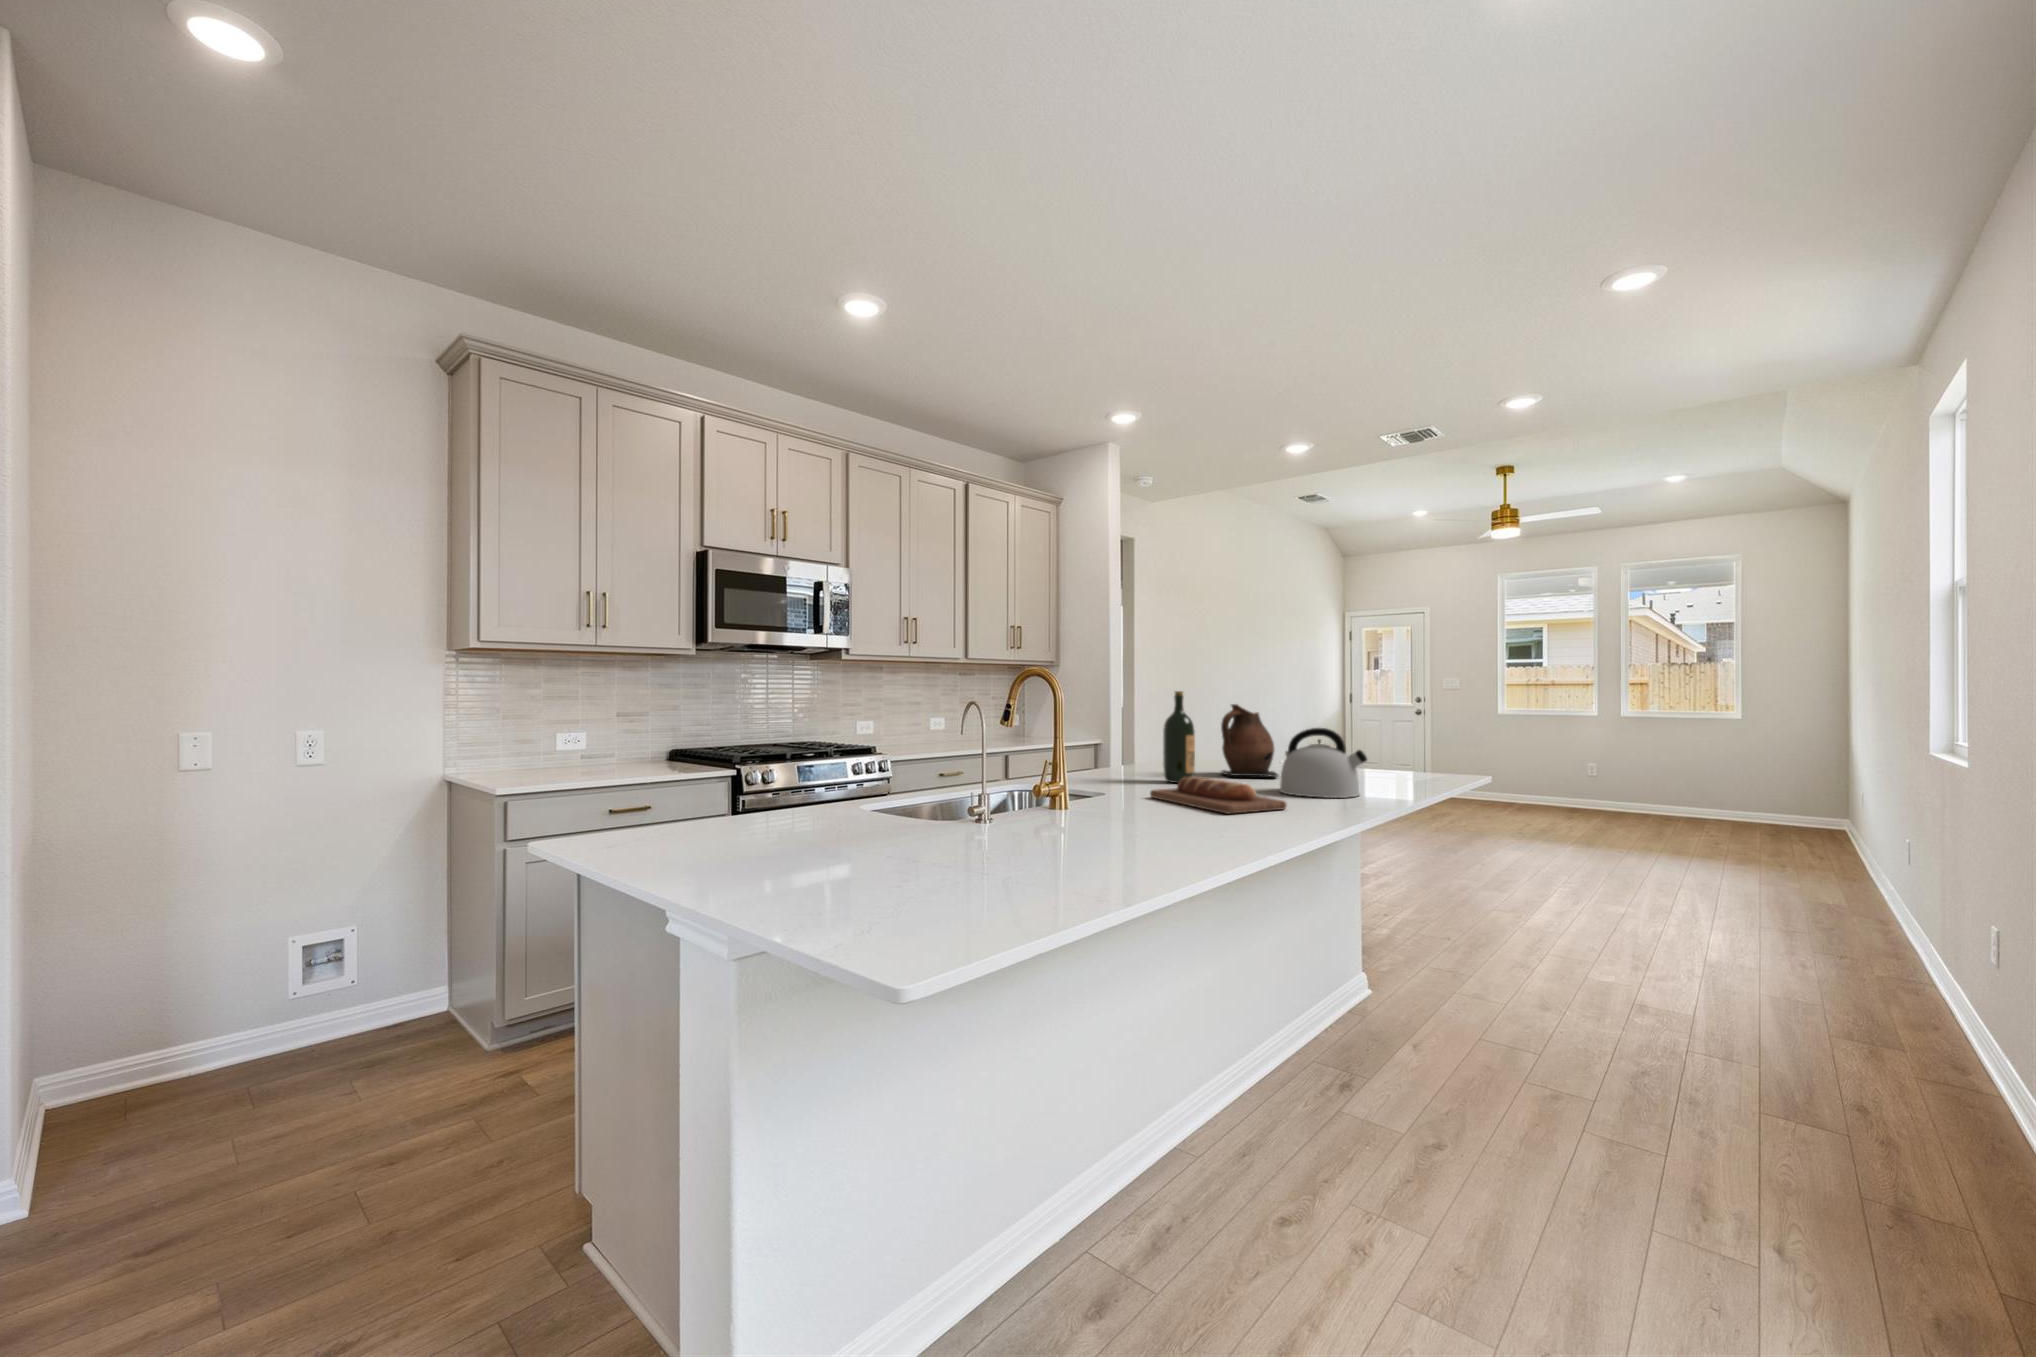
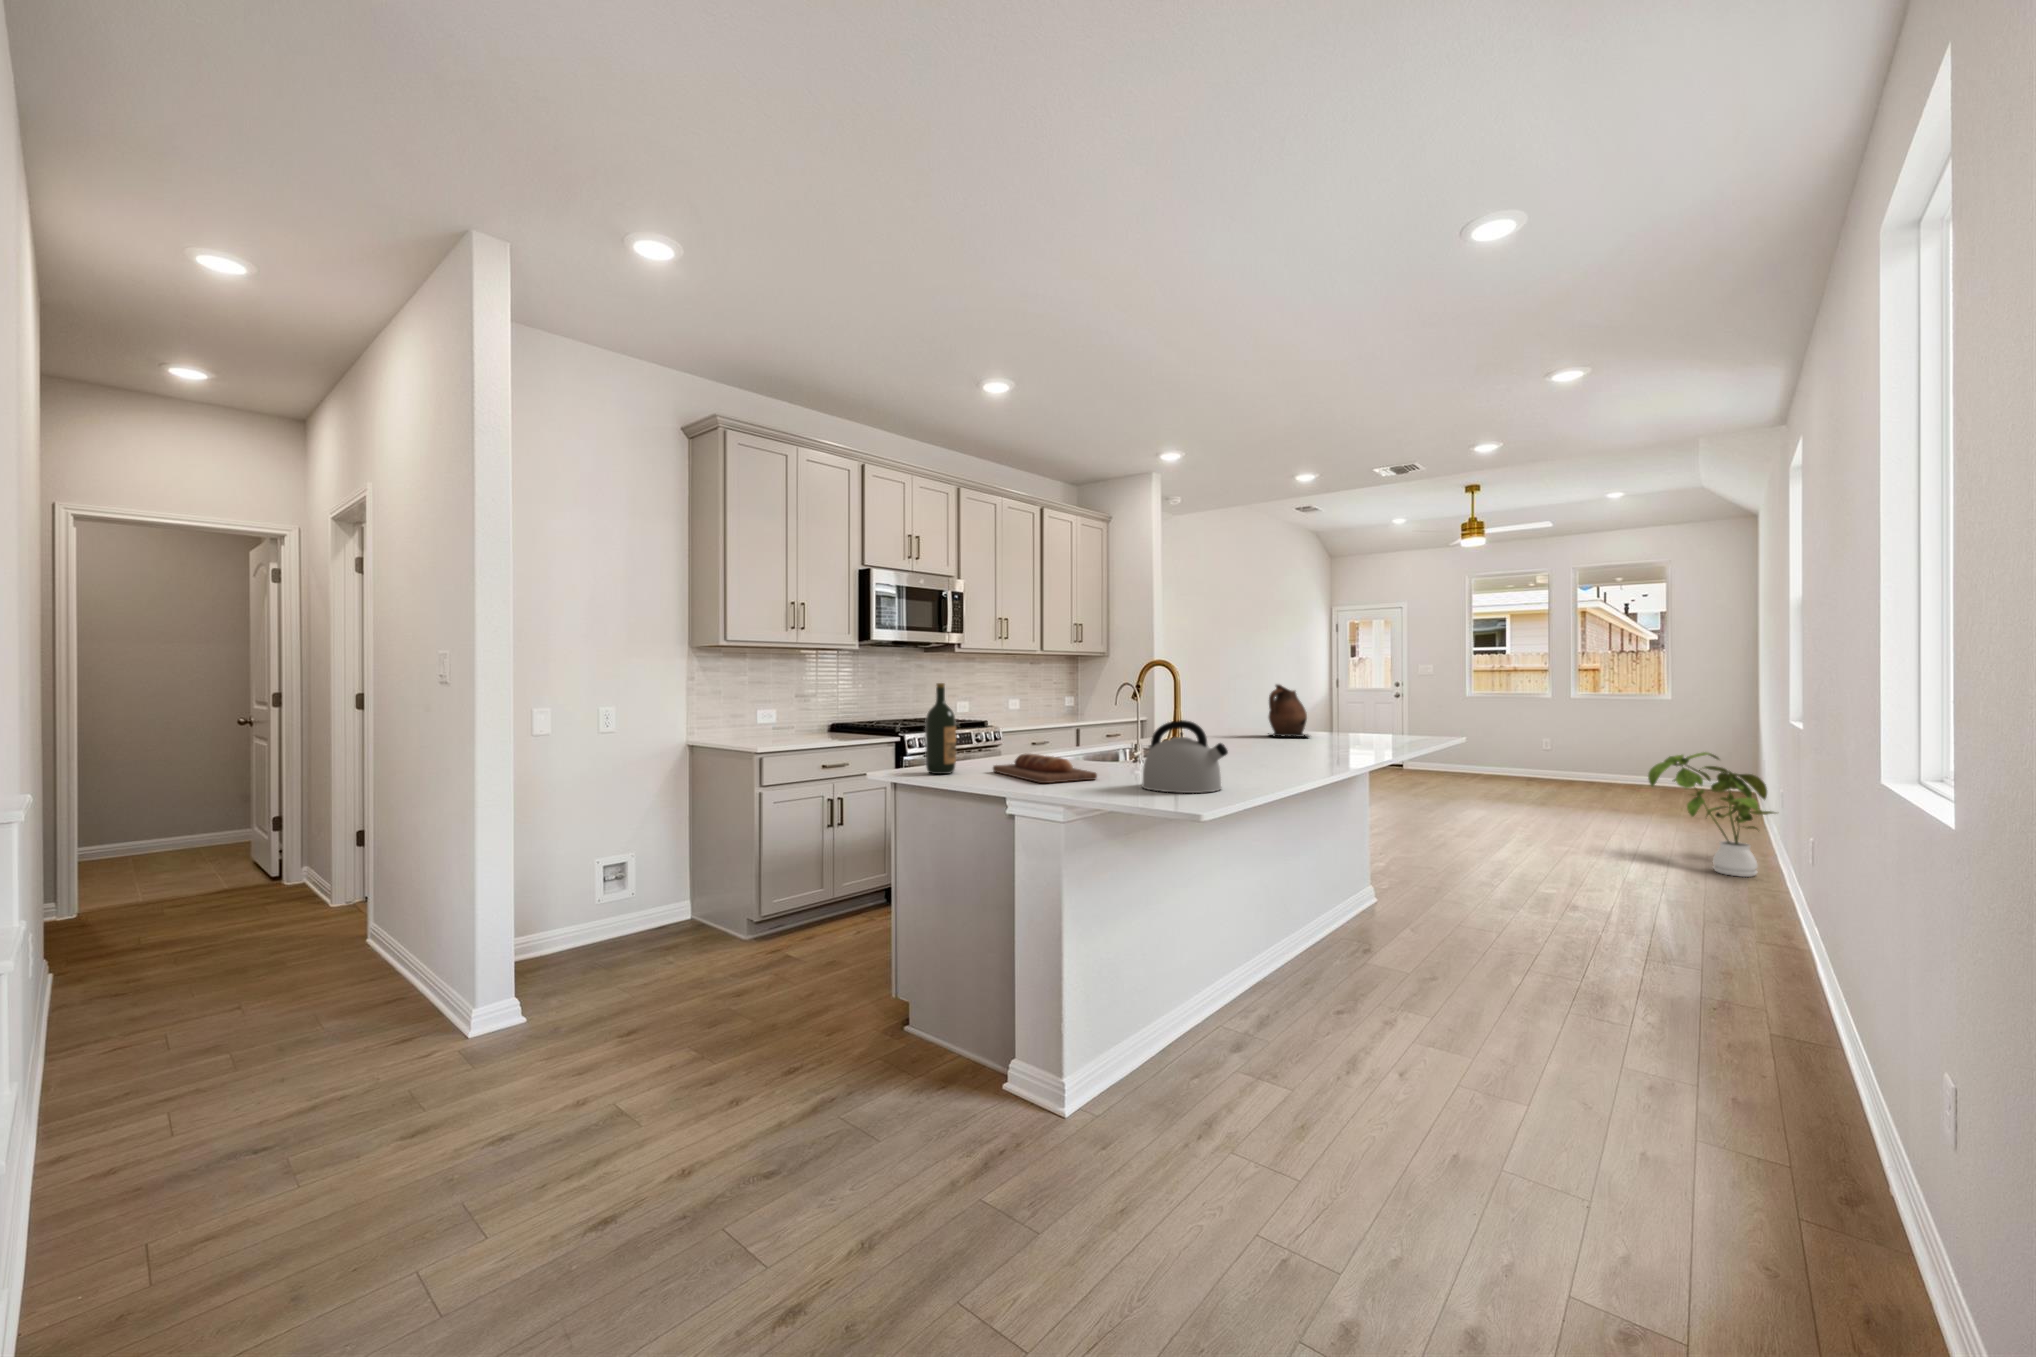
wine bottle: present [1163,691,1195,783] -> present [925,683,956,774]
kettle: present [1280,728,1367,798] -> present [1142,720,1228,793]
bread loaf: present [1150,777,1287,814] -> present [993,753,1097,783]
house plant: none [1734,794,1920,961] -> present [1648,752,1775,877]

